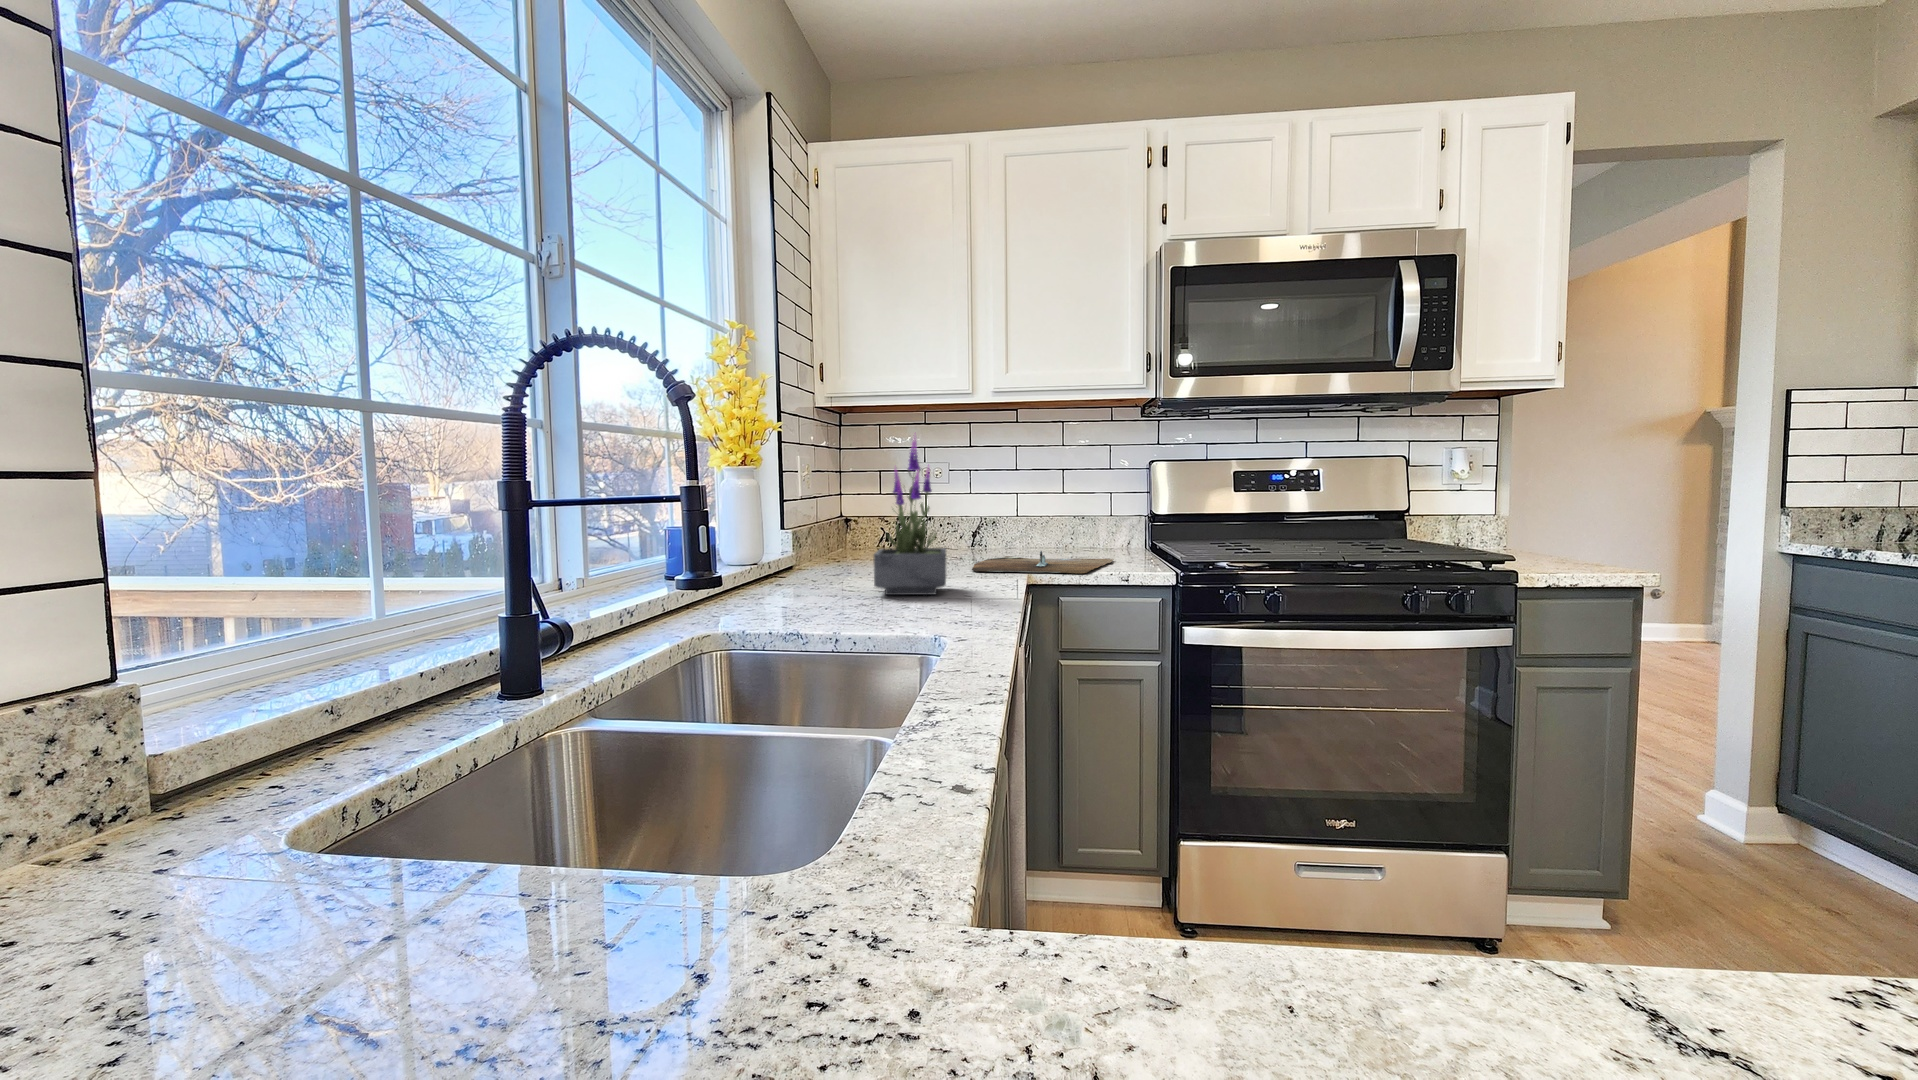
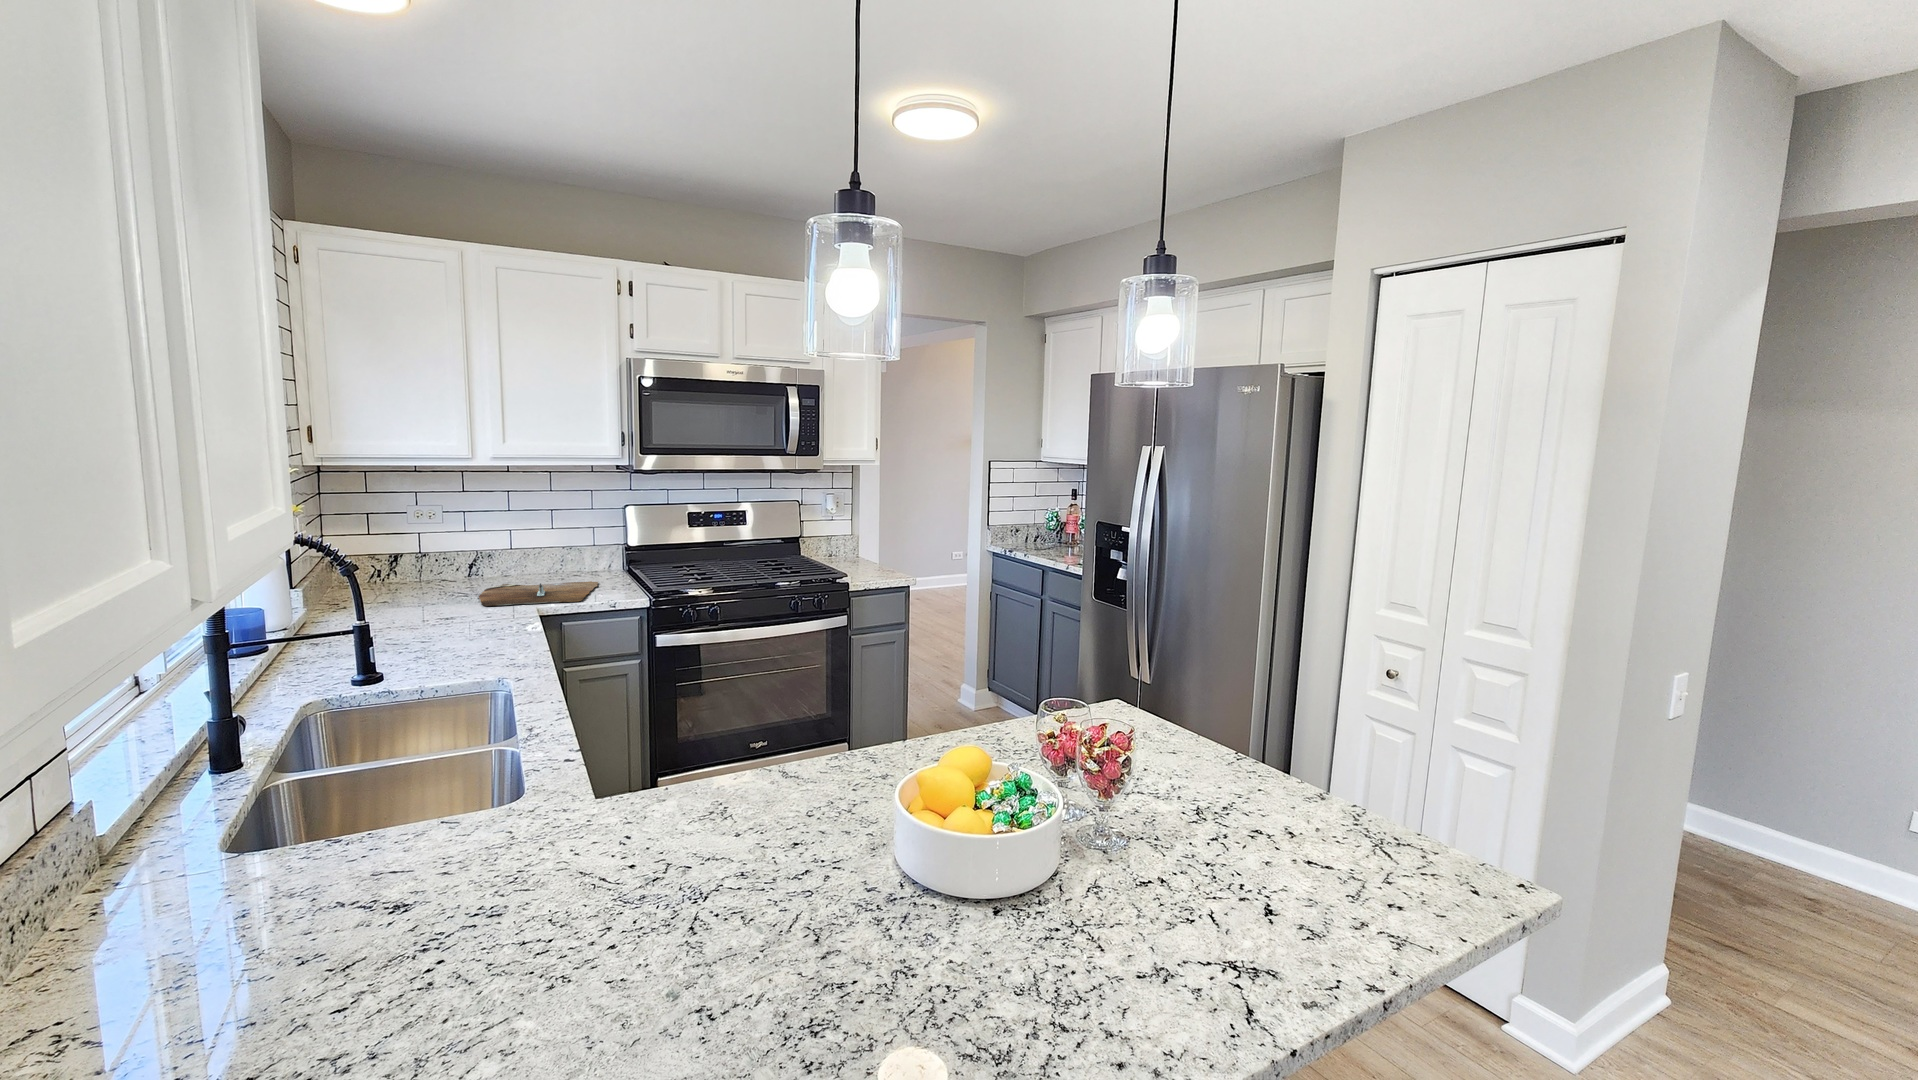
potted plant: present [873,438,946,595] -> none [409,516,478,642]

